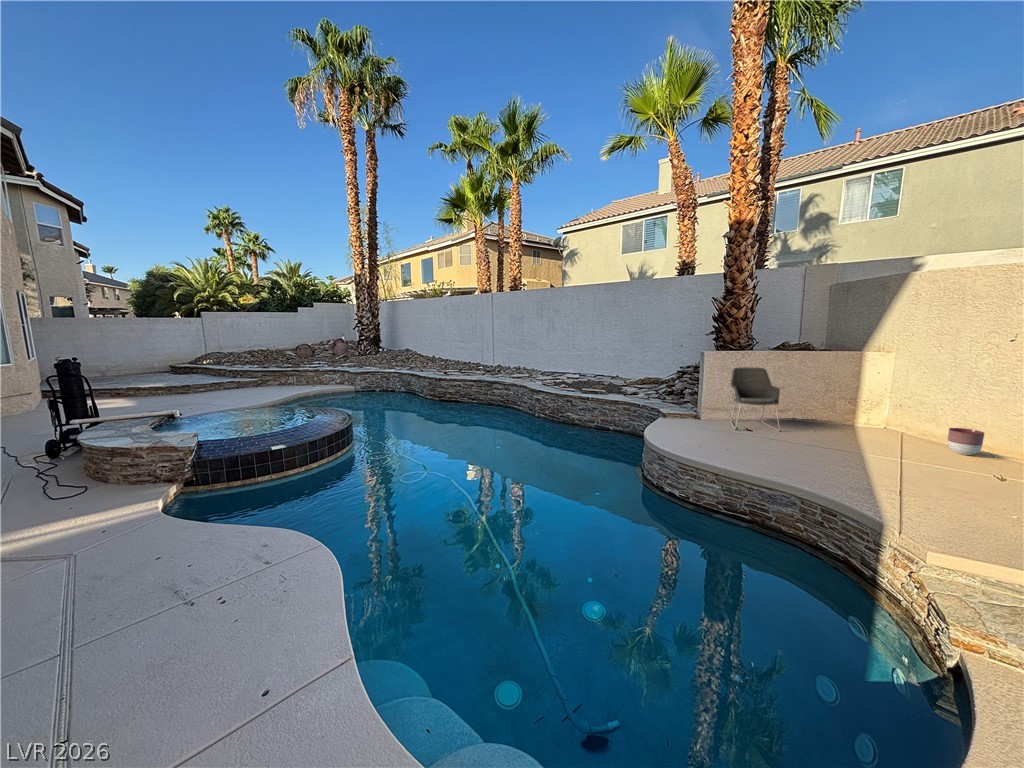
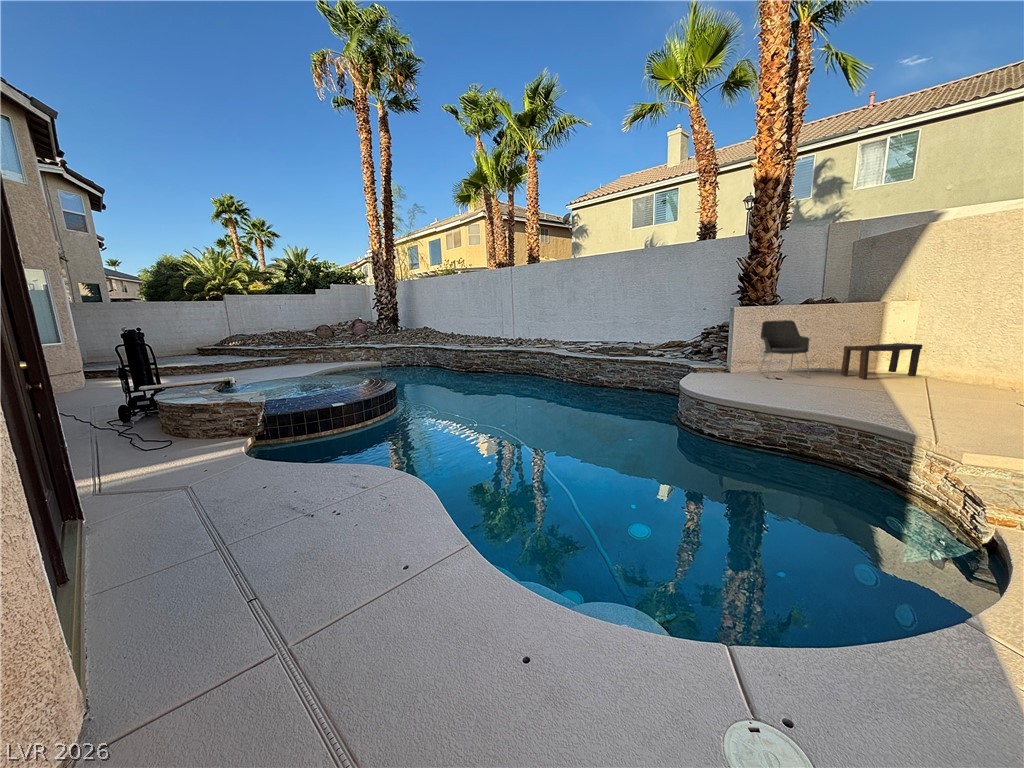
bench: none [813,397,897,435] -> present [841,343,923,379]
planter: present [948,428,984,455] -> none [973,364,1008,388]

